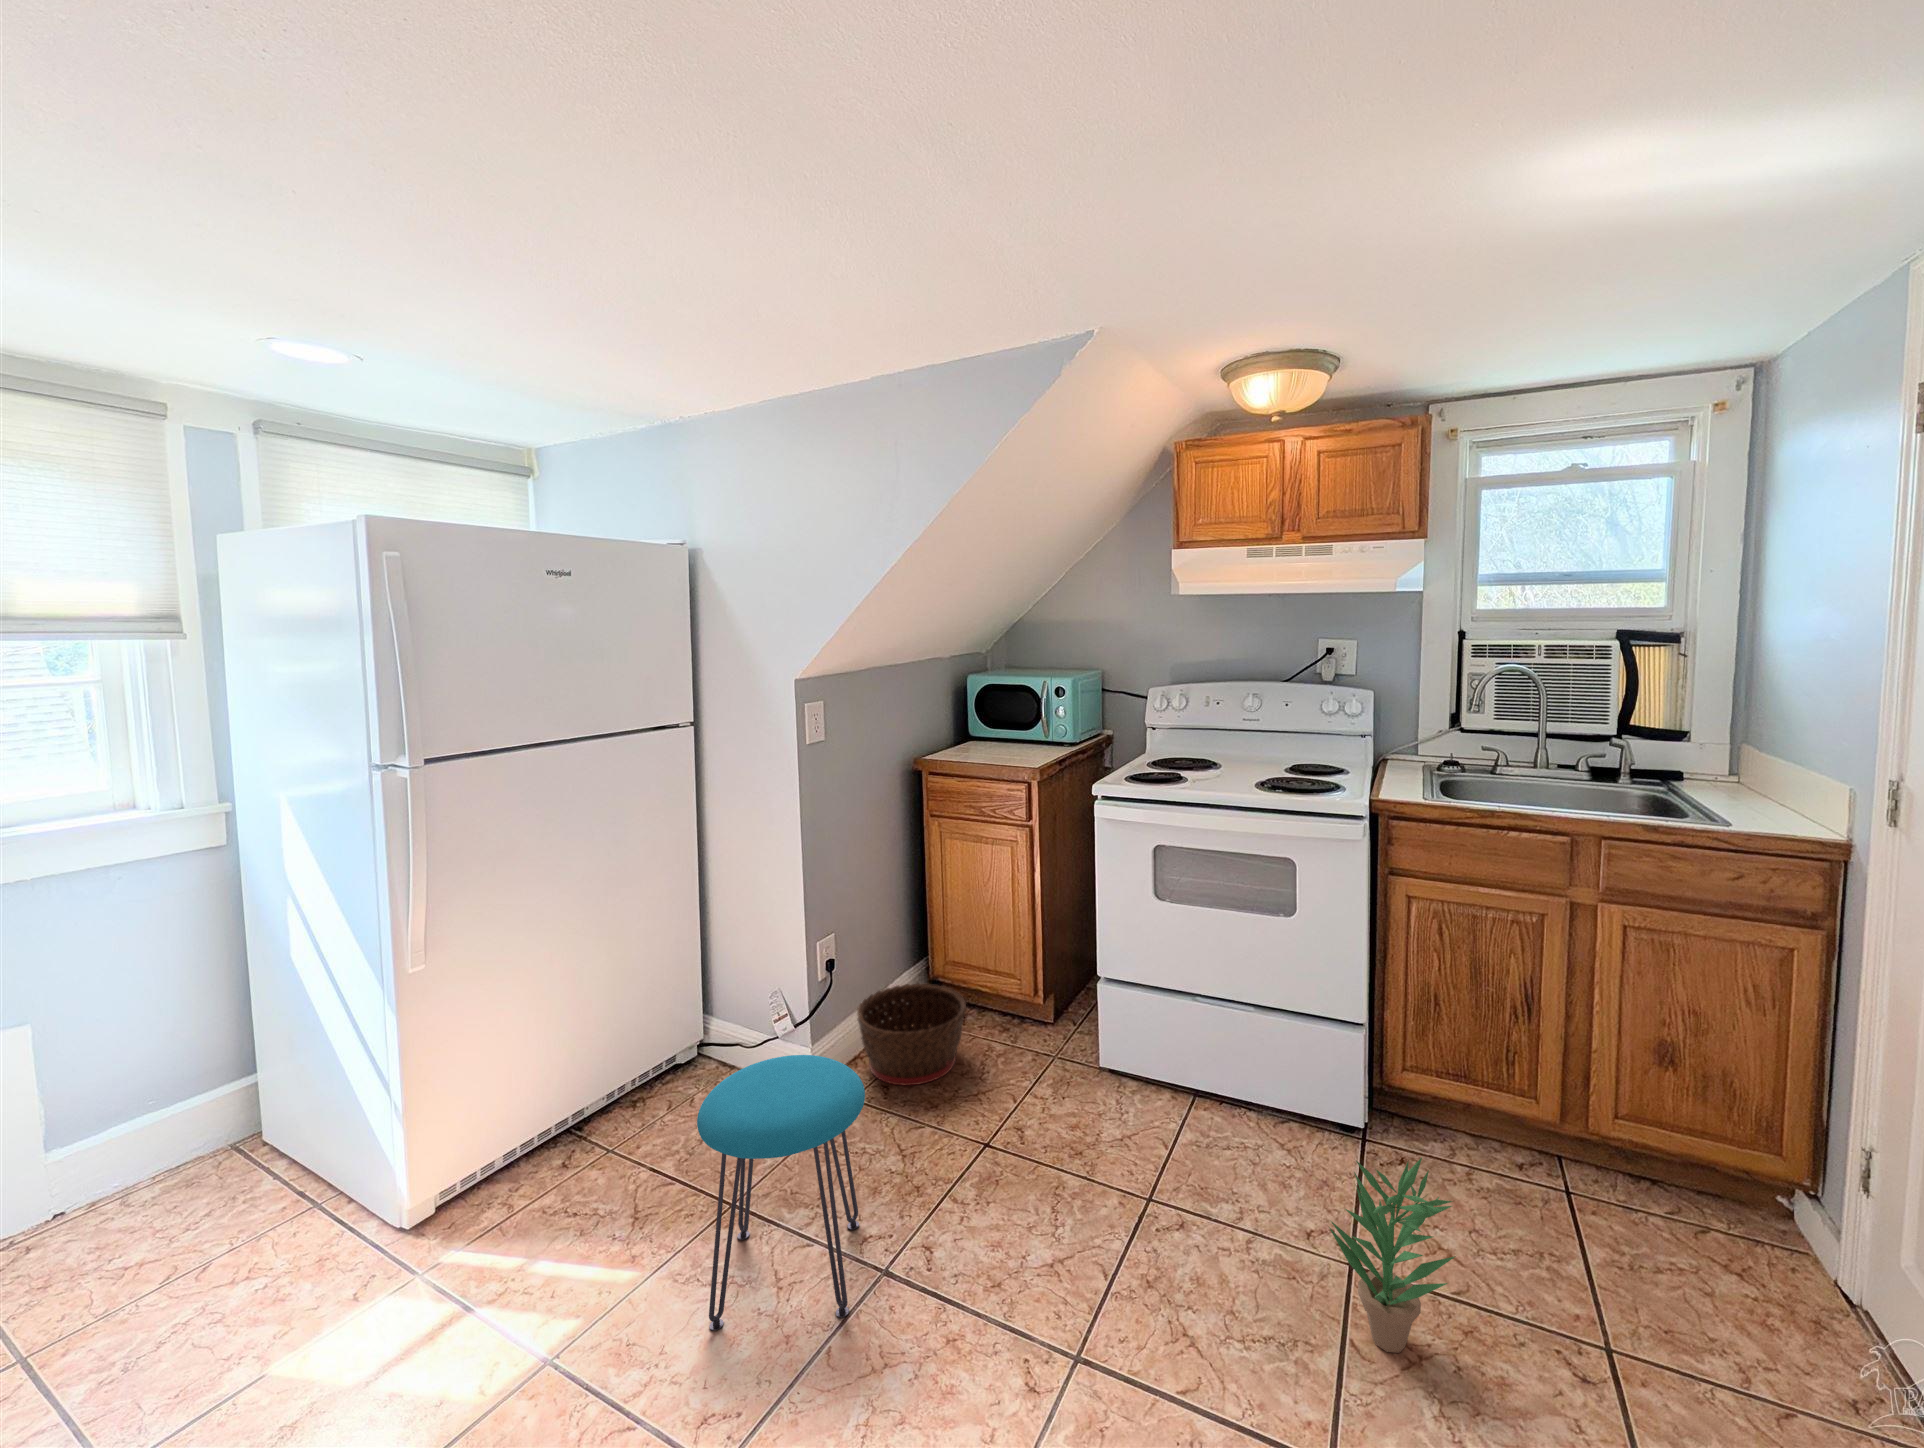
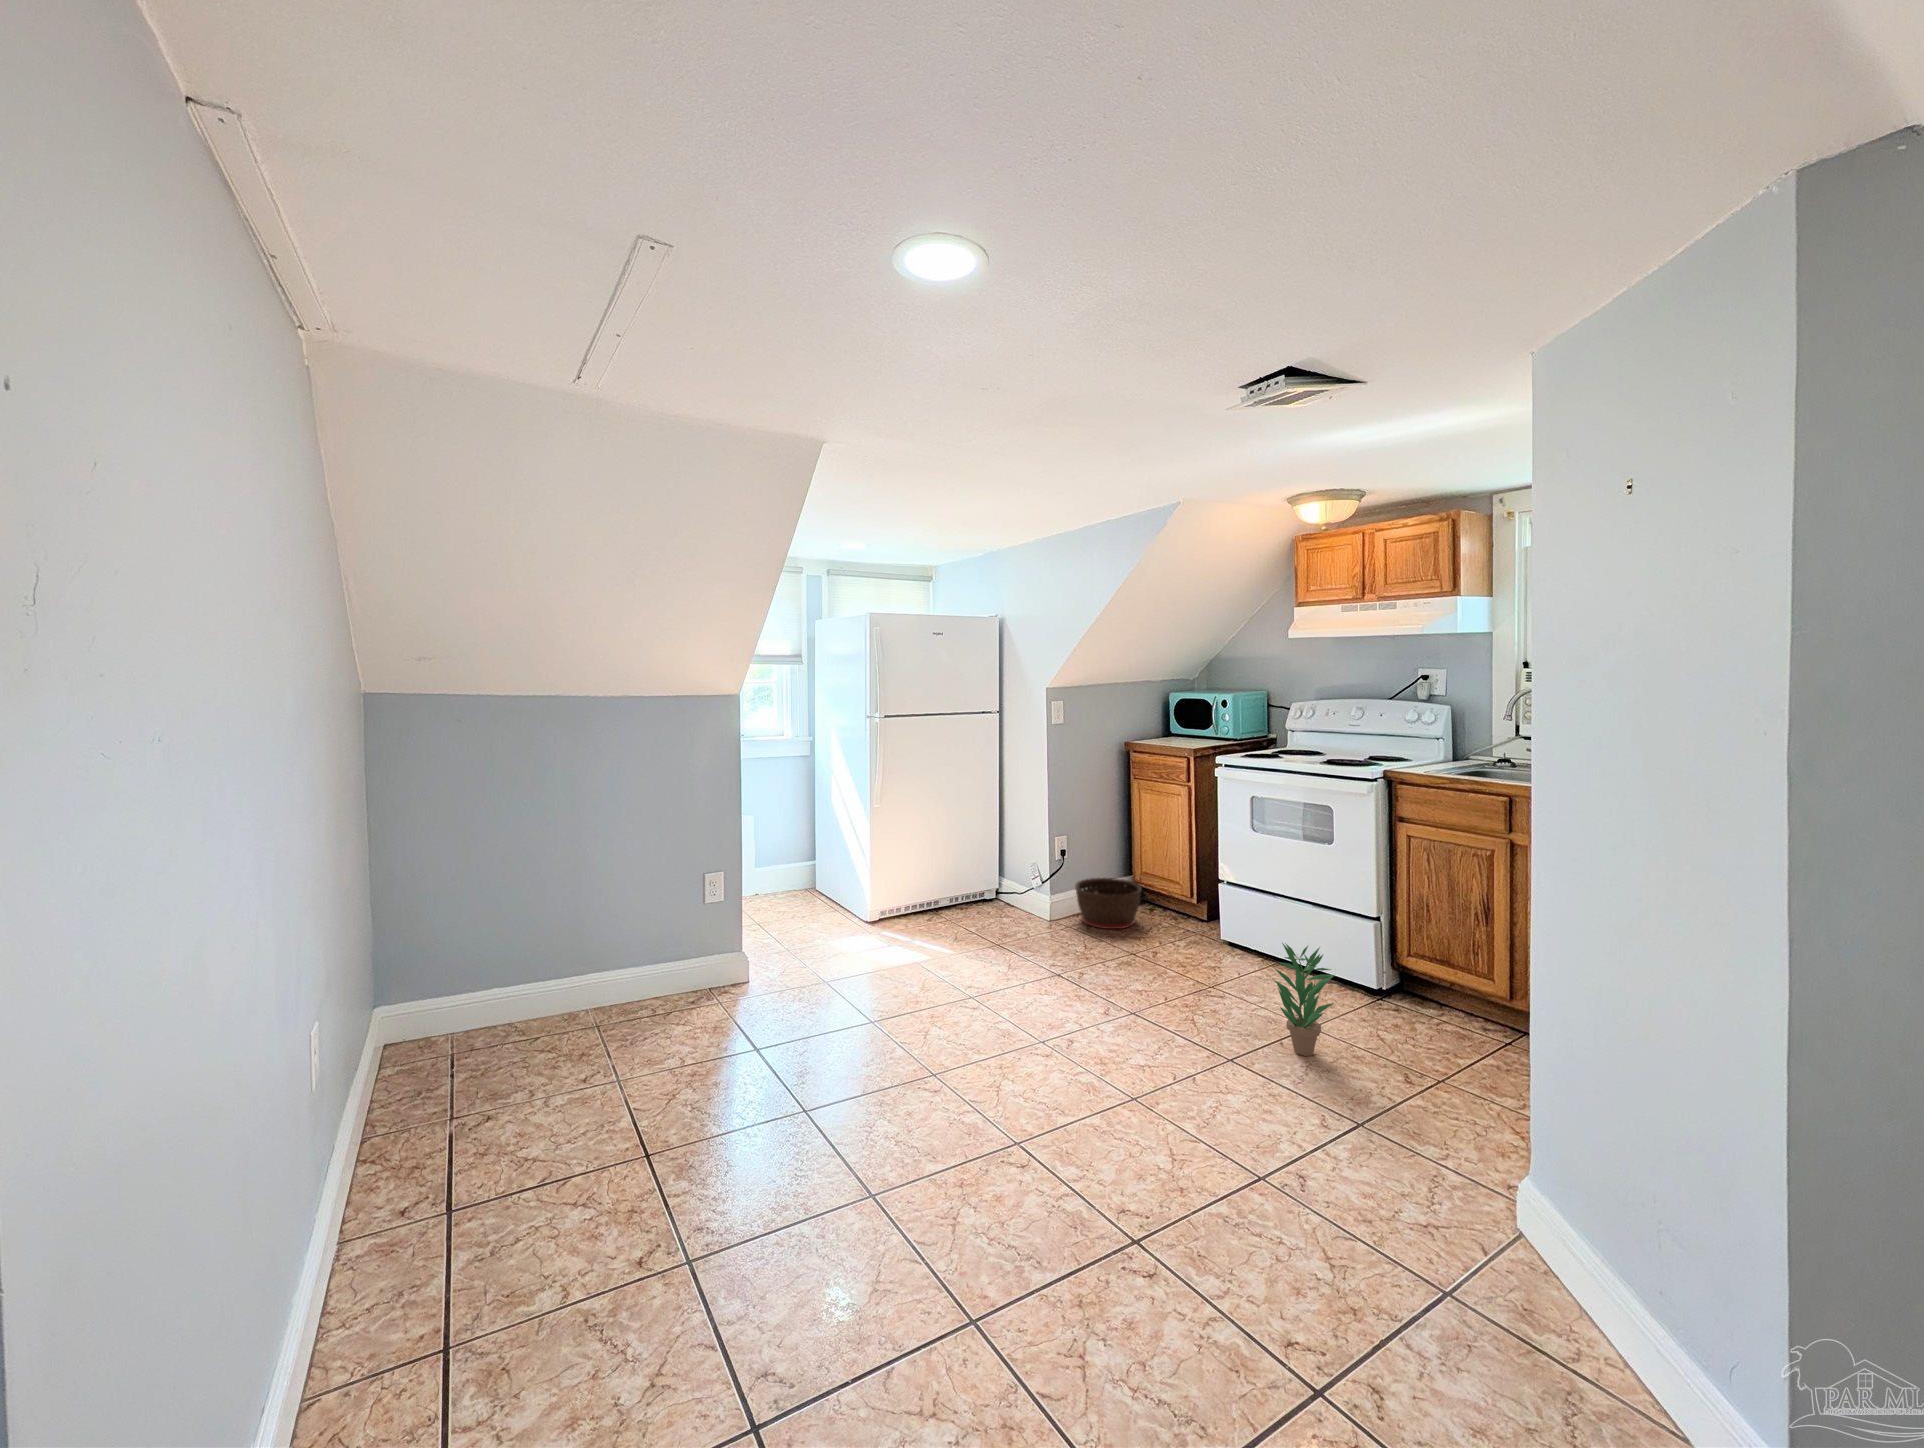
stool: present [697,1055,865,1331] -> none [970,867,1048,984]

